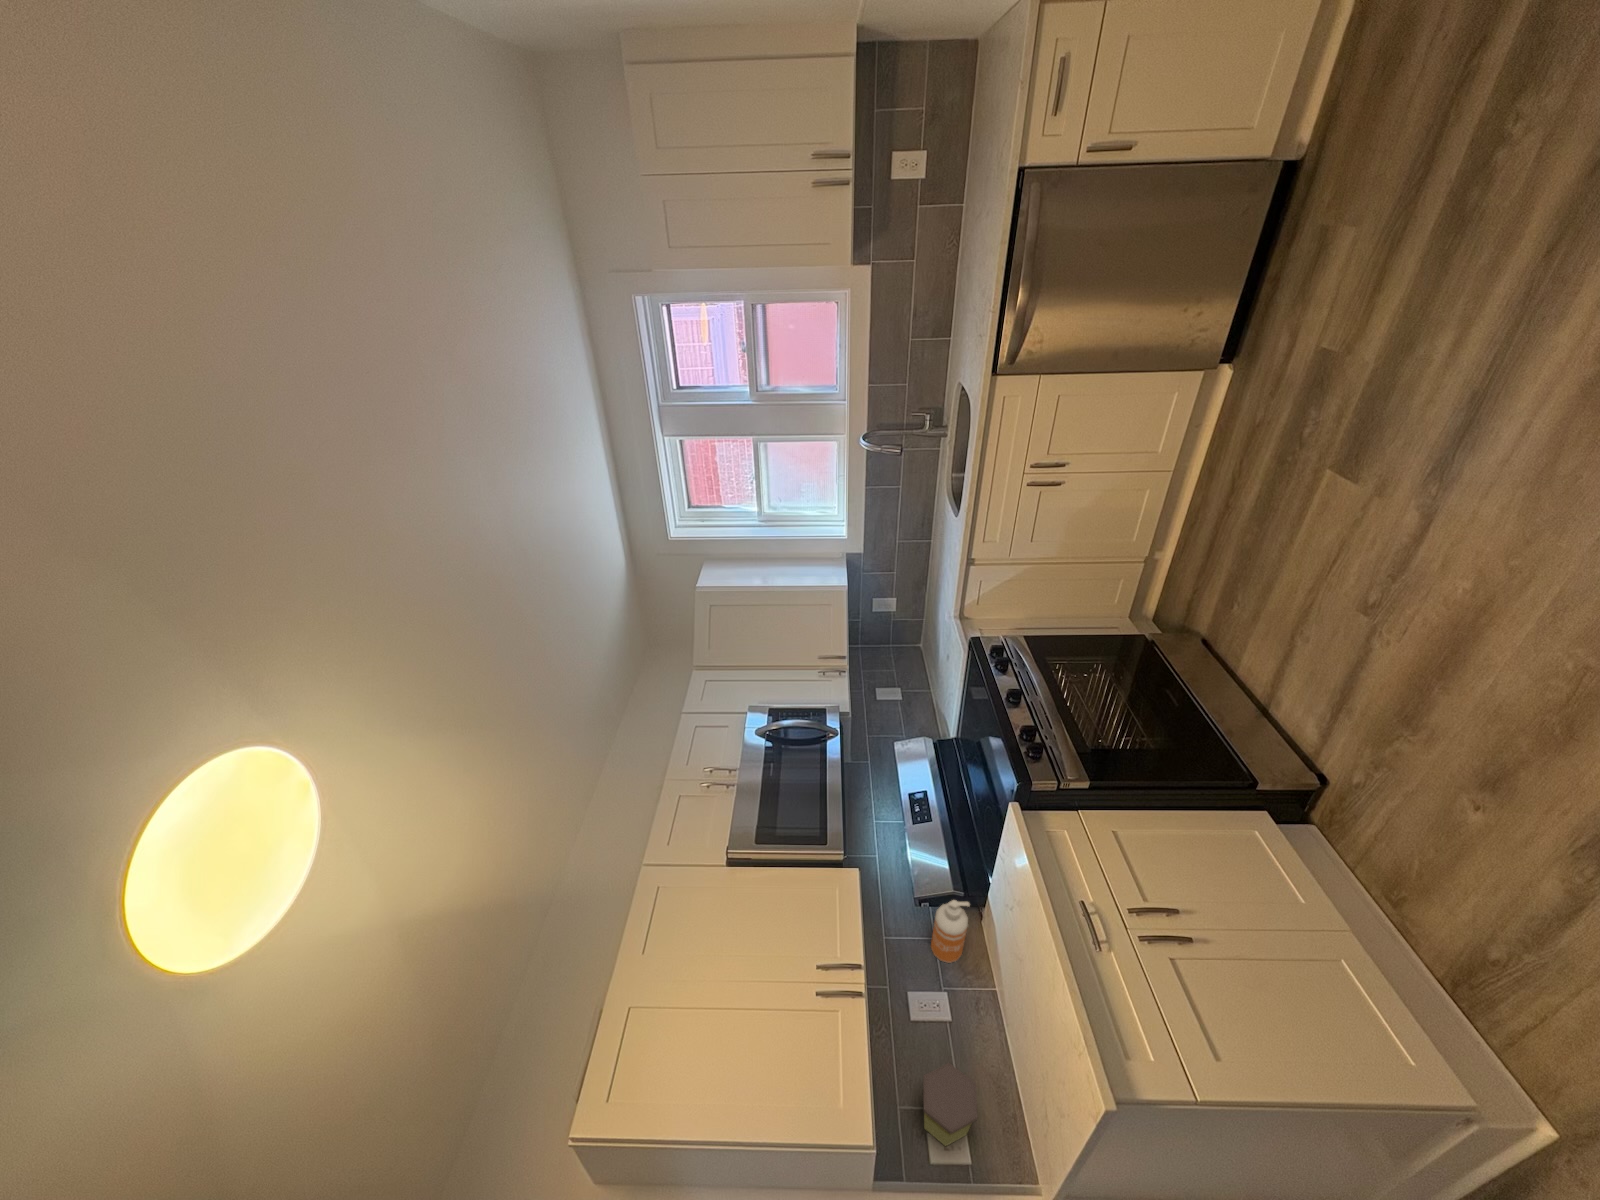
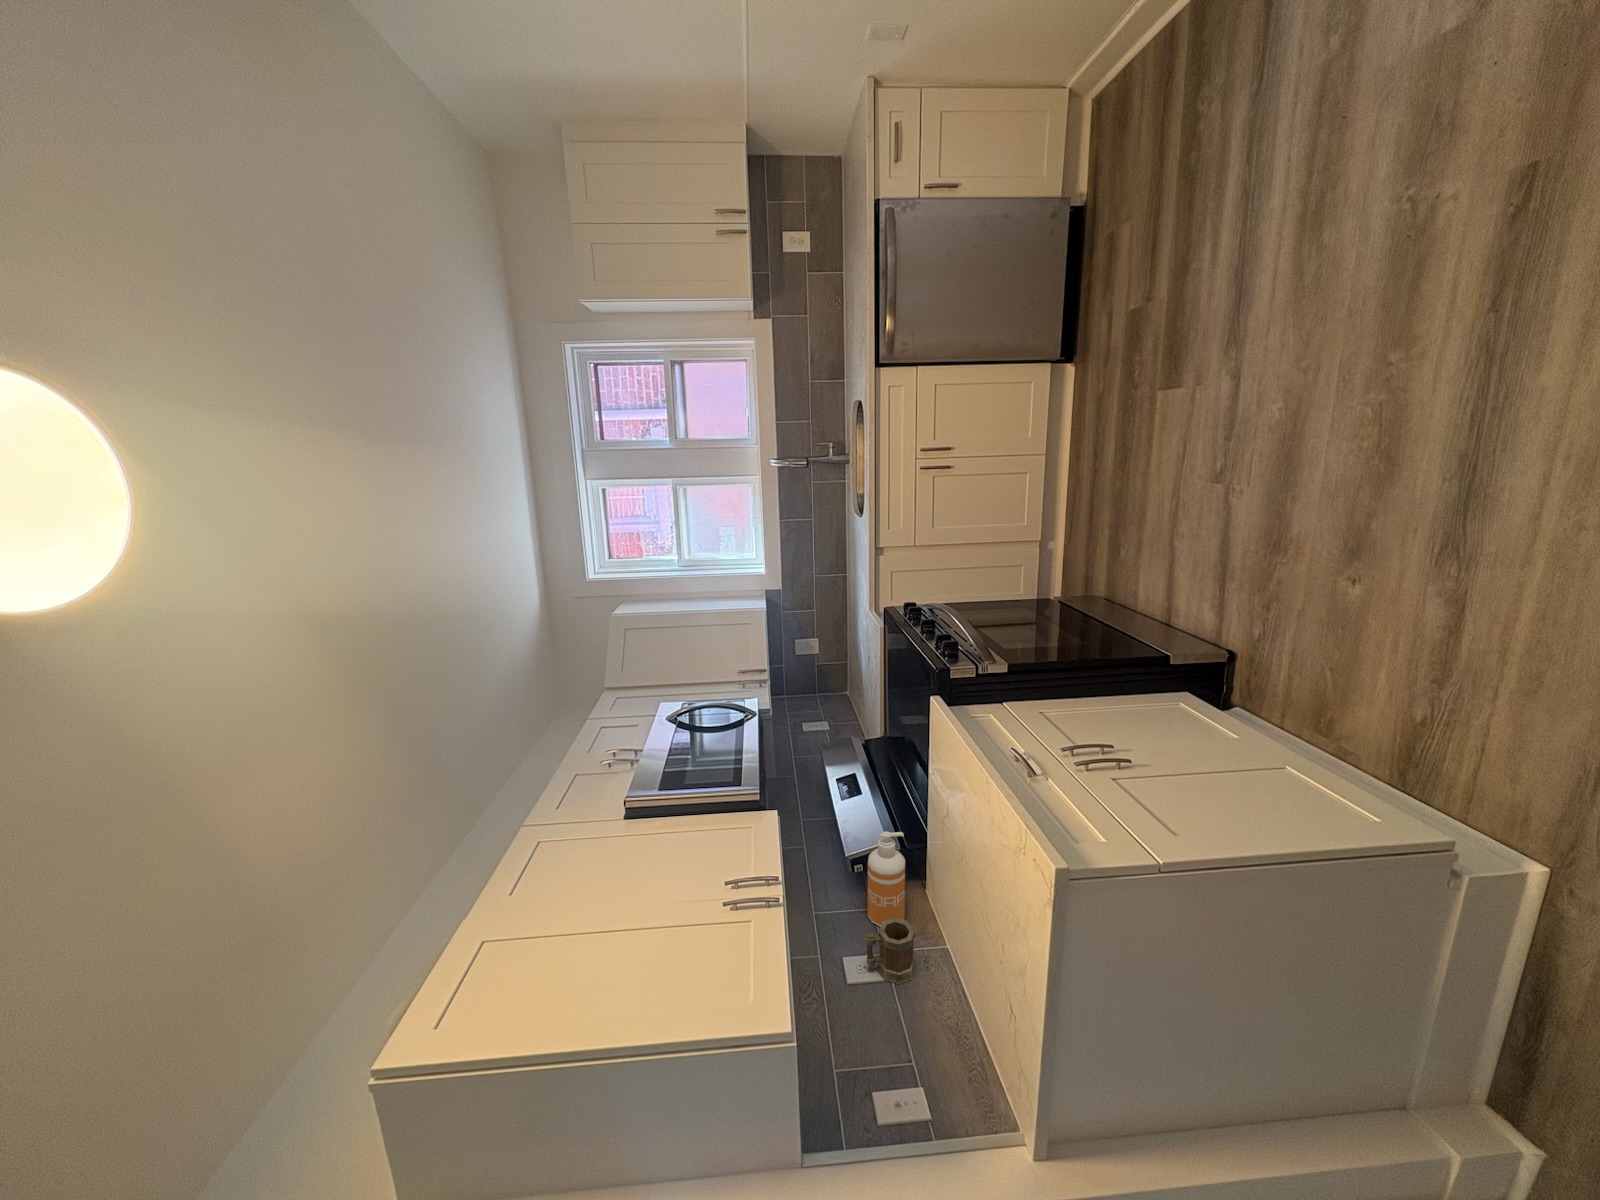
mug: none [928,976,971,1026] -> present [867,918,916,984]
jar: present [923,1063,978,1146] -> none [860,986,930,1103]

